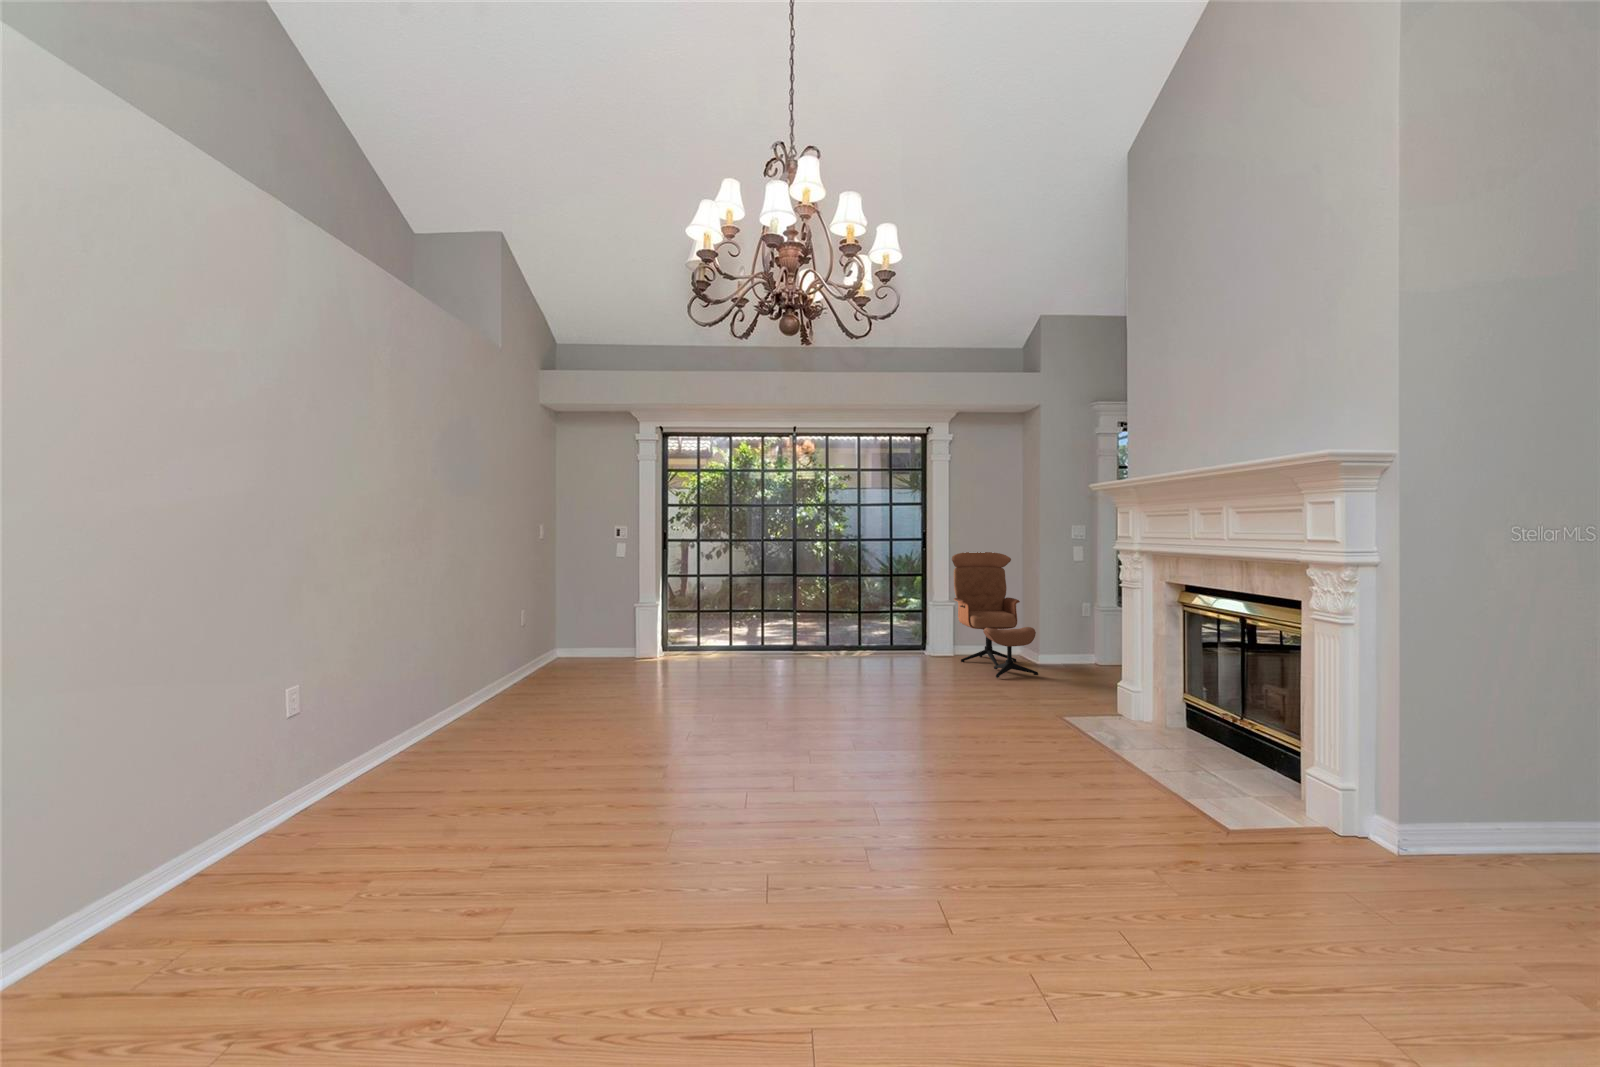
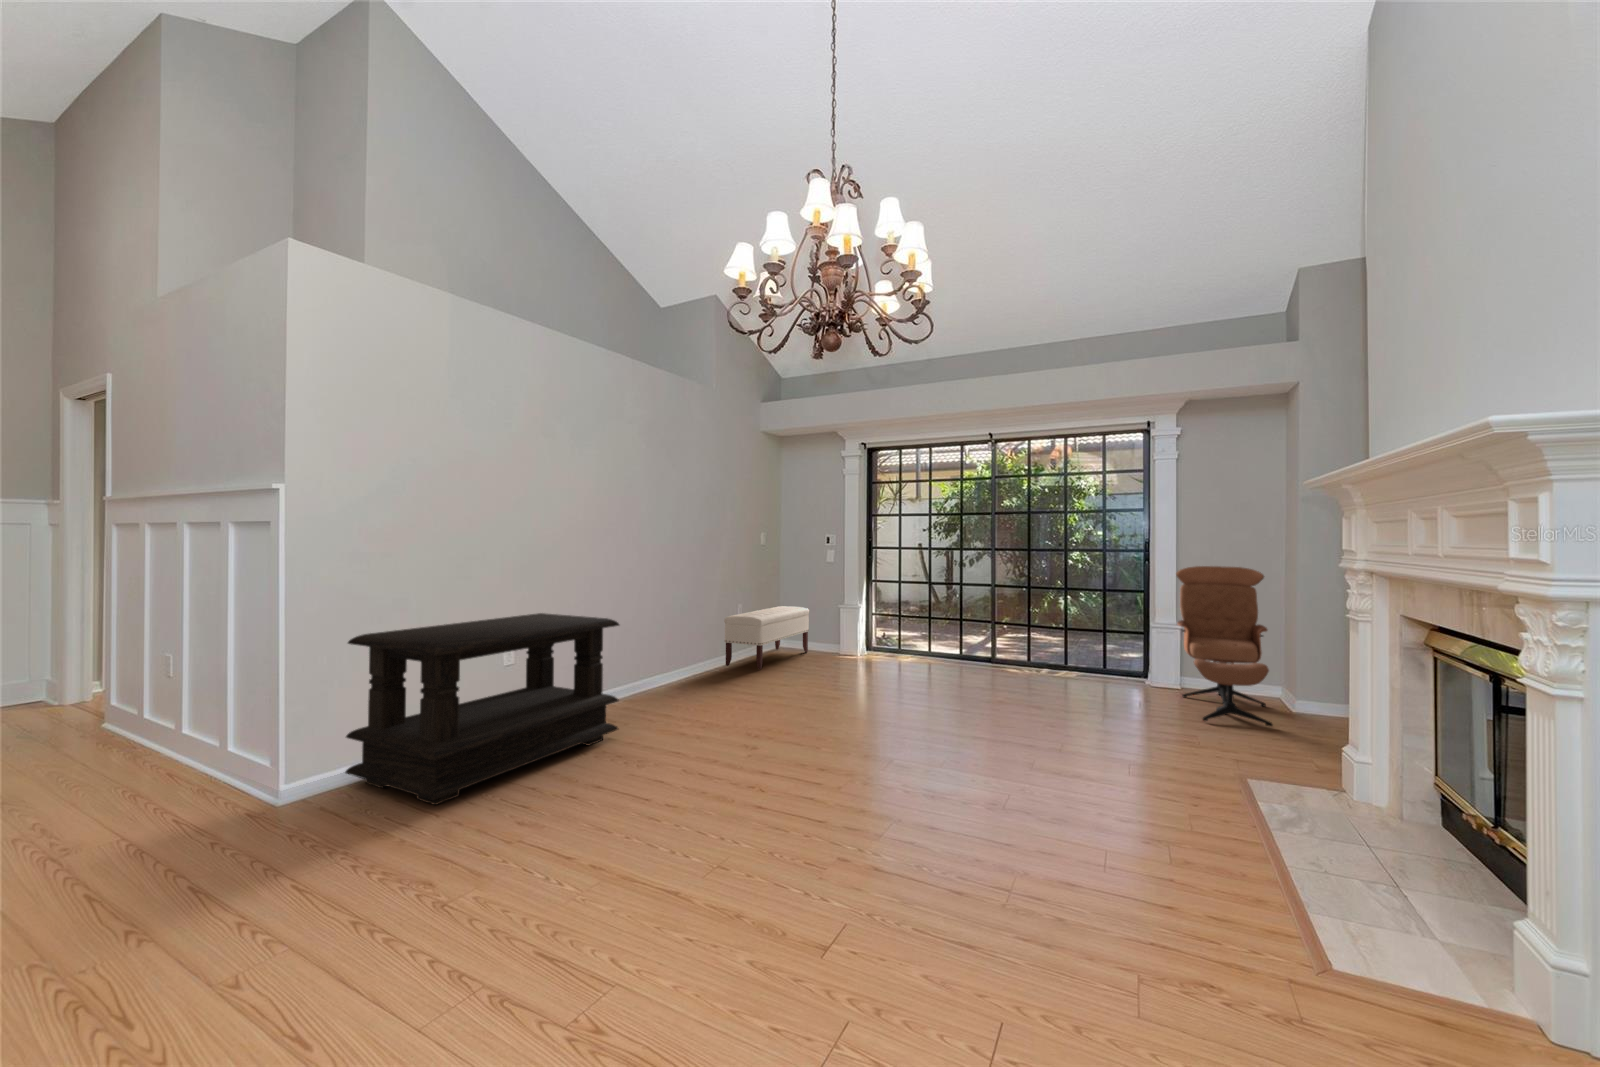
bench: none [516,610,597,687] -> present [724,606,809,669]
coffee table: none [114,635,505,940] -> present [345,613,619,805]

